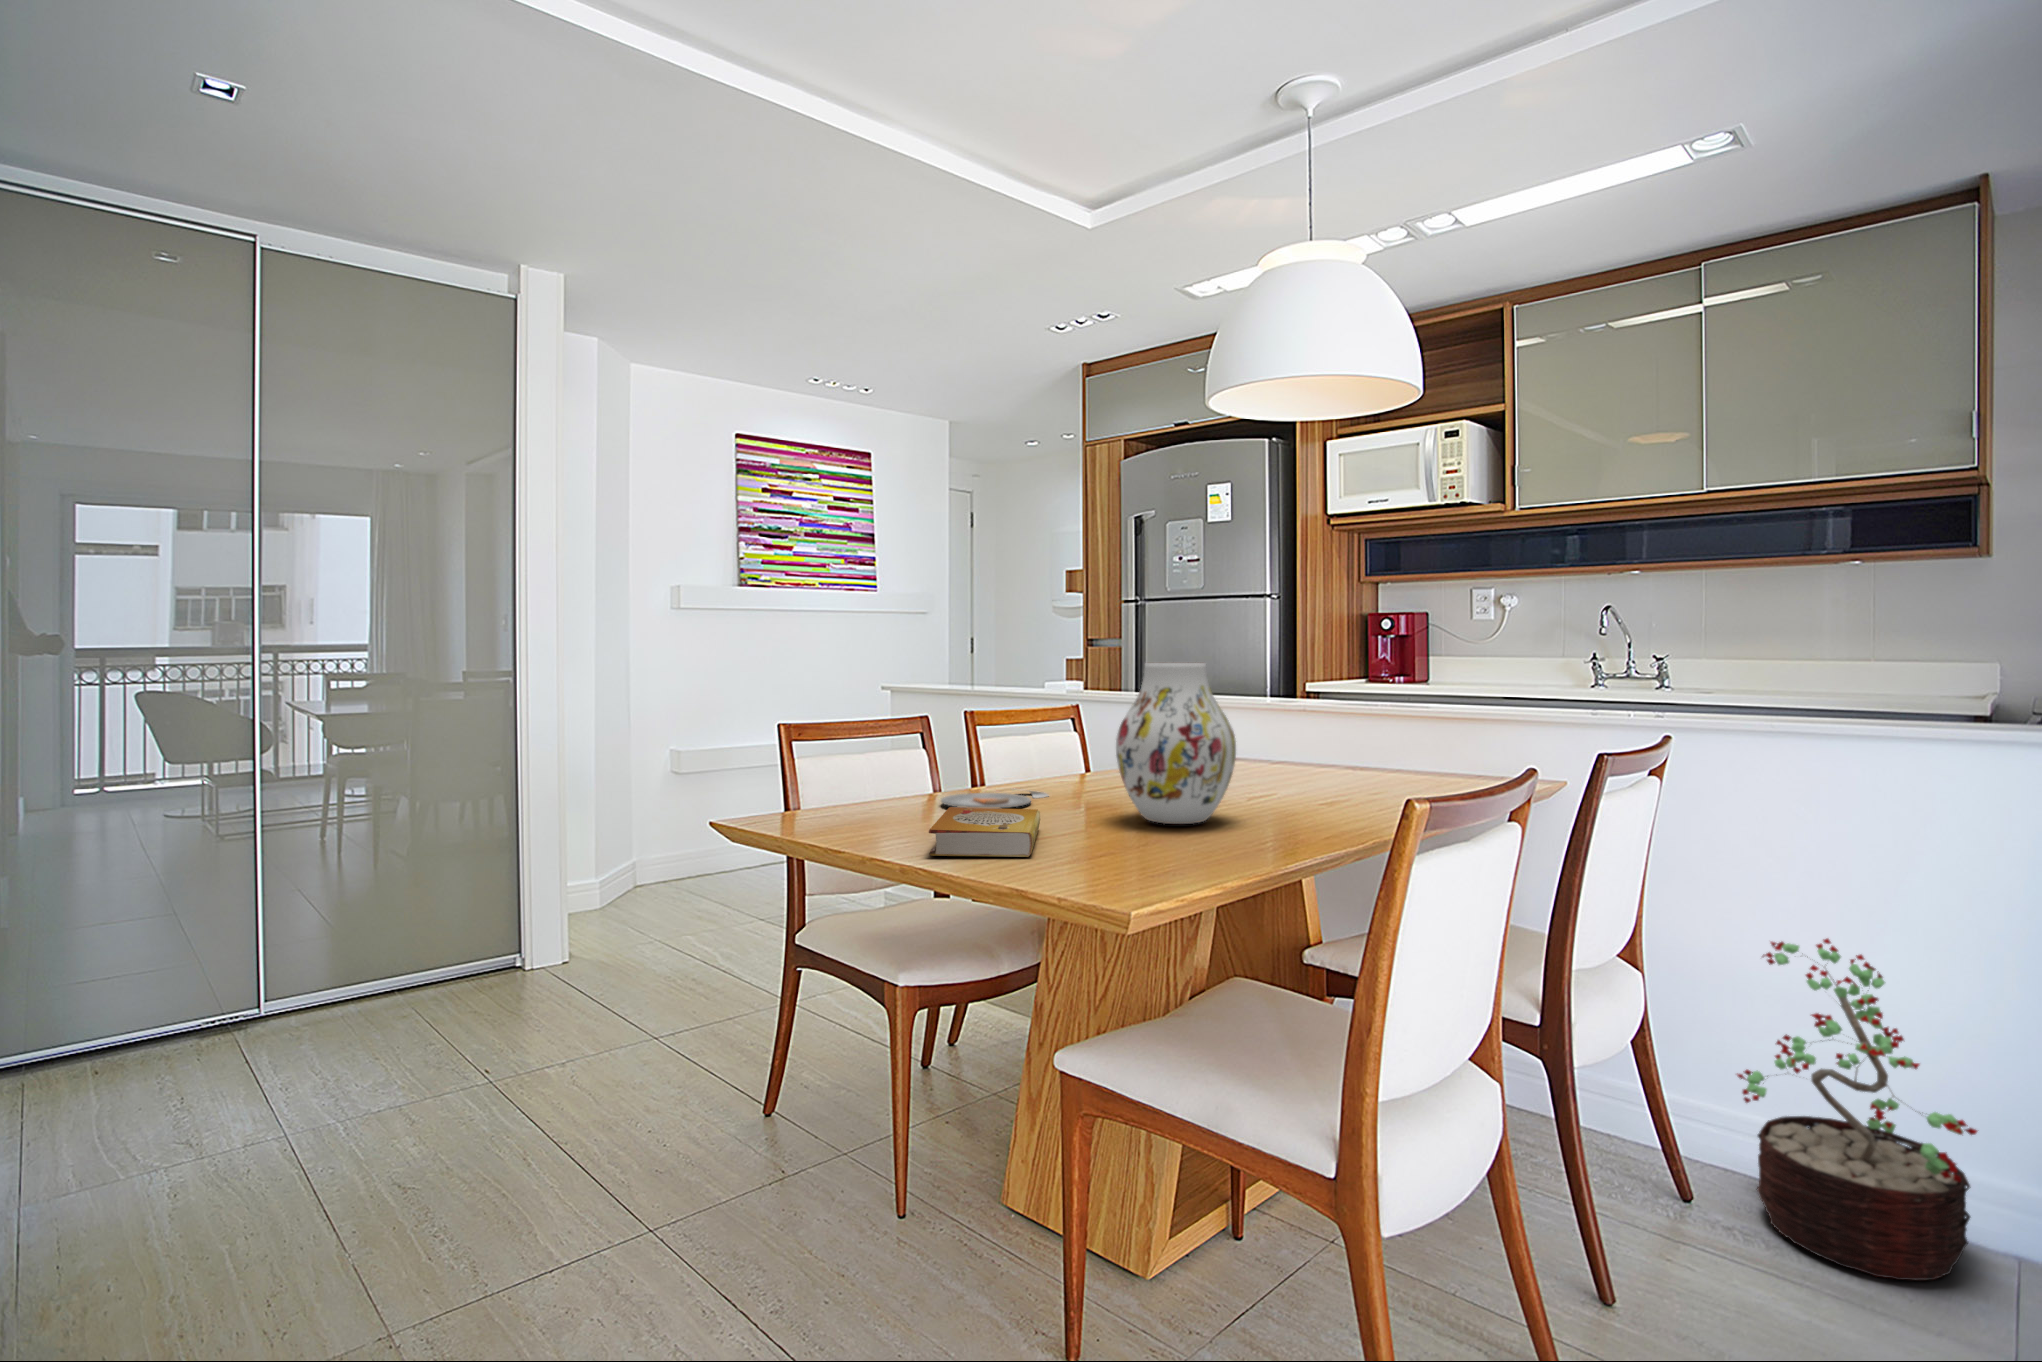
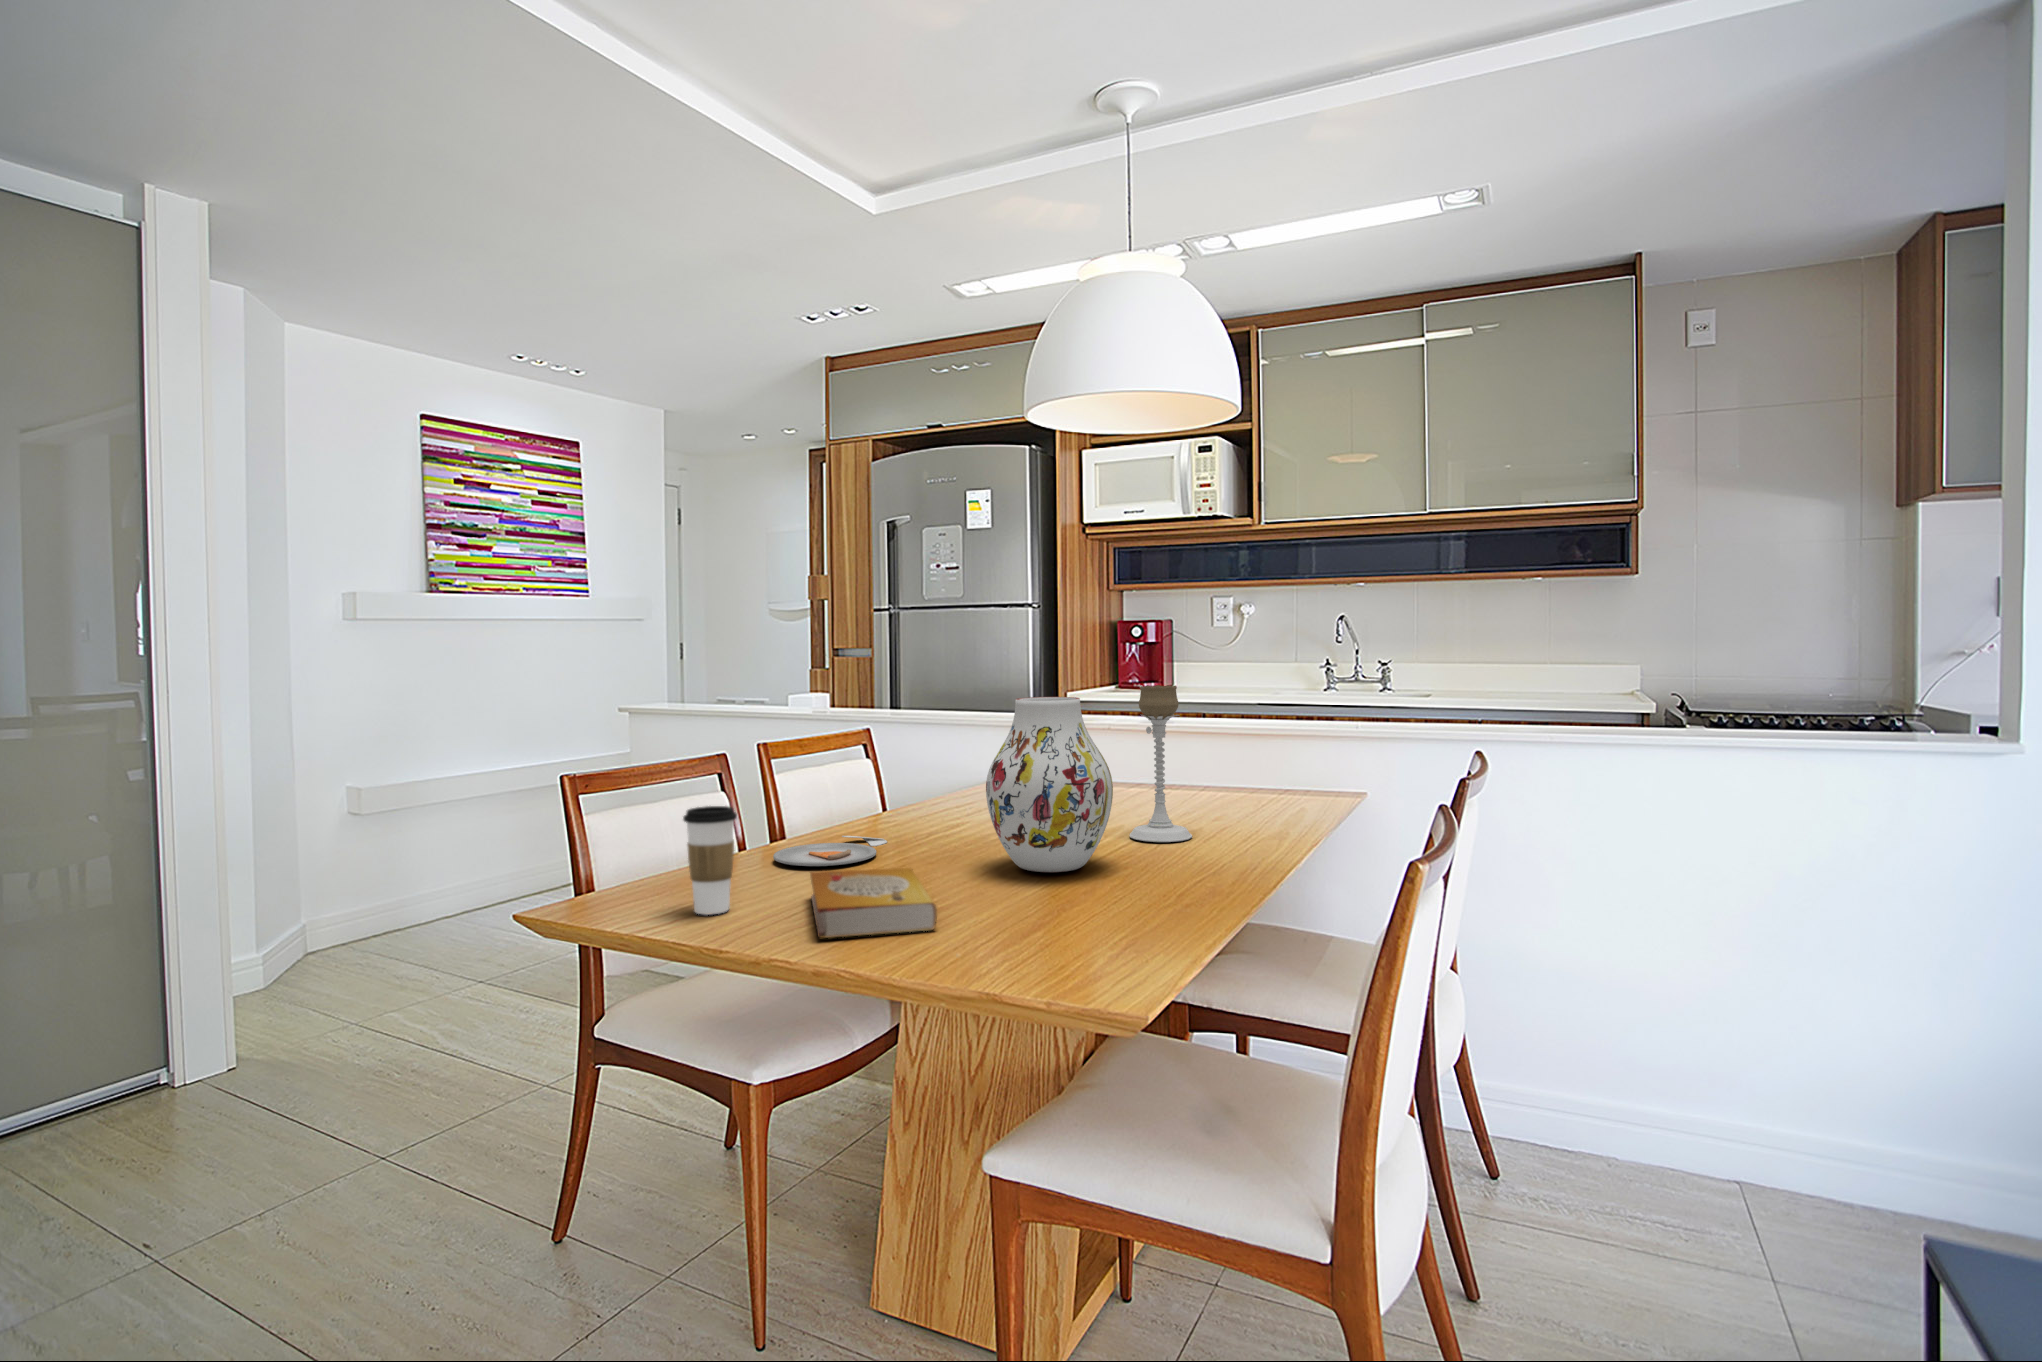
candle holder: none [1274,657,1338,809] -> present [1130,685,1192,842]
coffee cup: none [842,745,886,835] -> present [683,806,737,915]
decorative plant: present [1737,938,1977,1281] -> none [1528,929,1733,1231]

